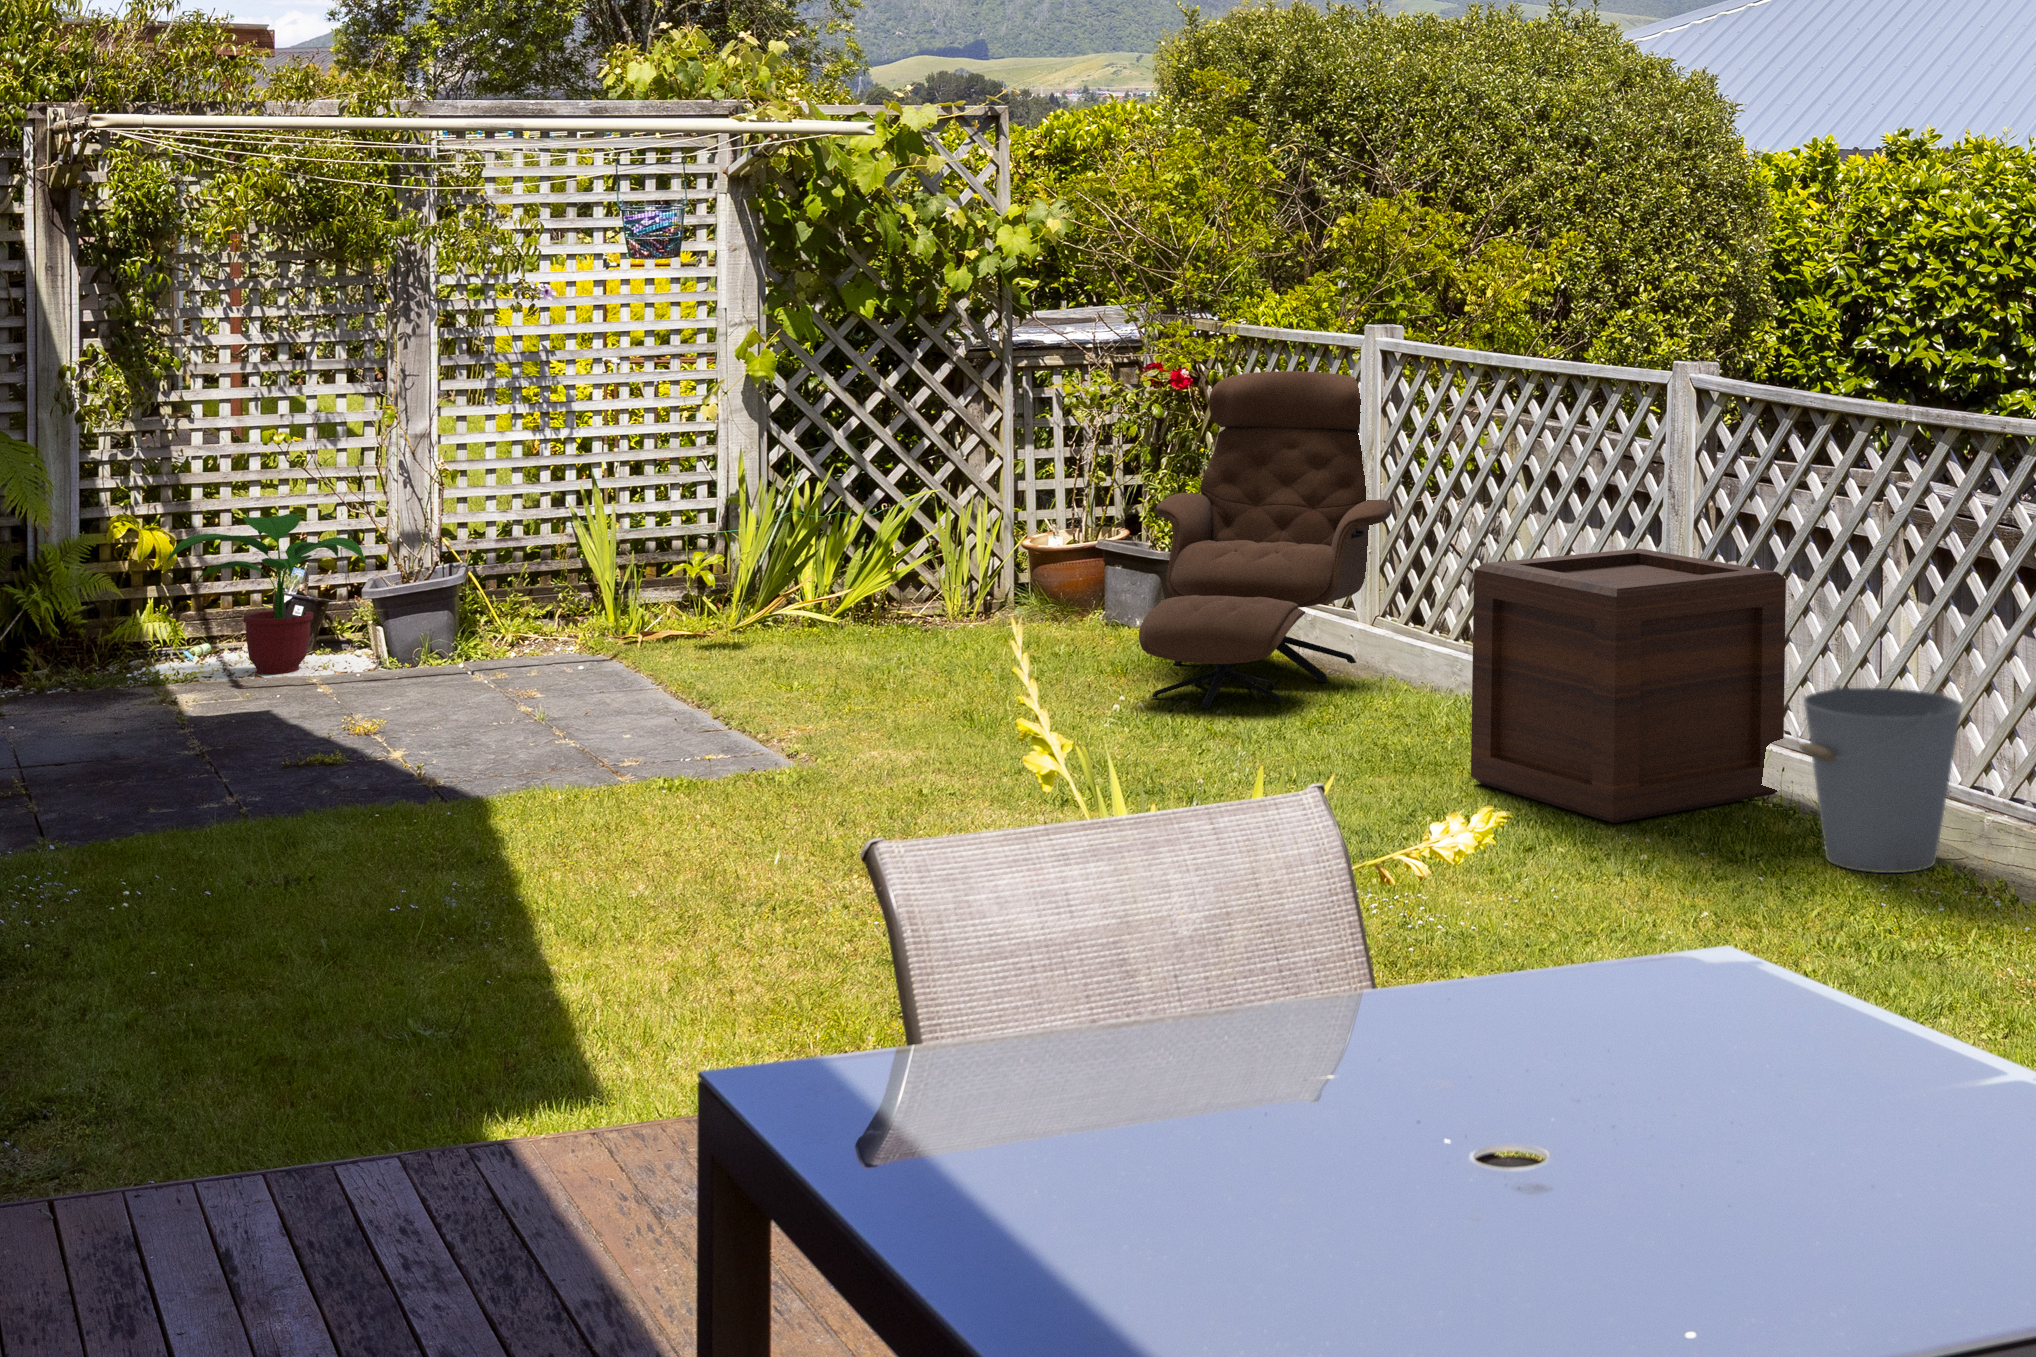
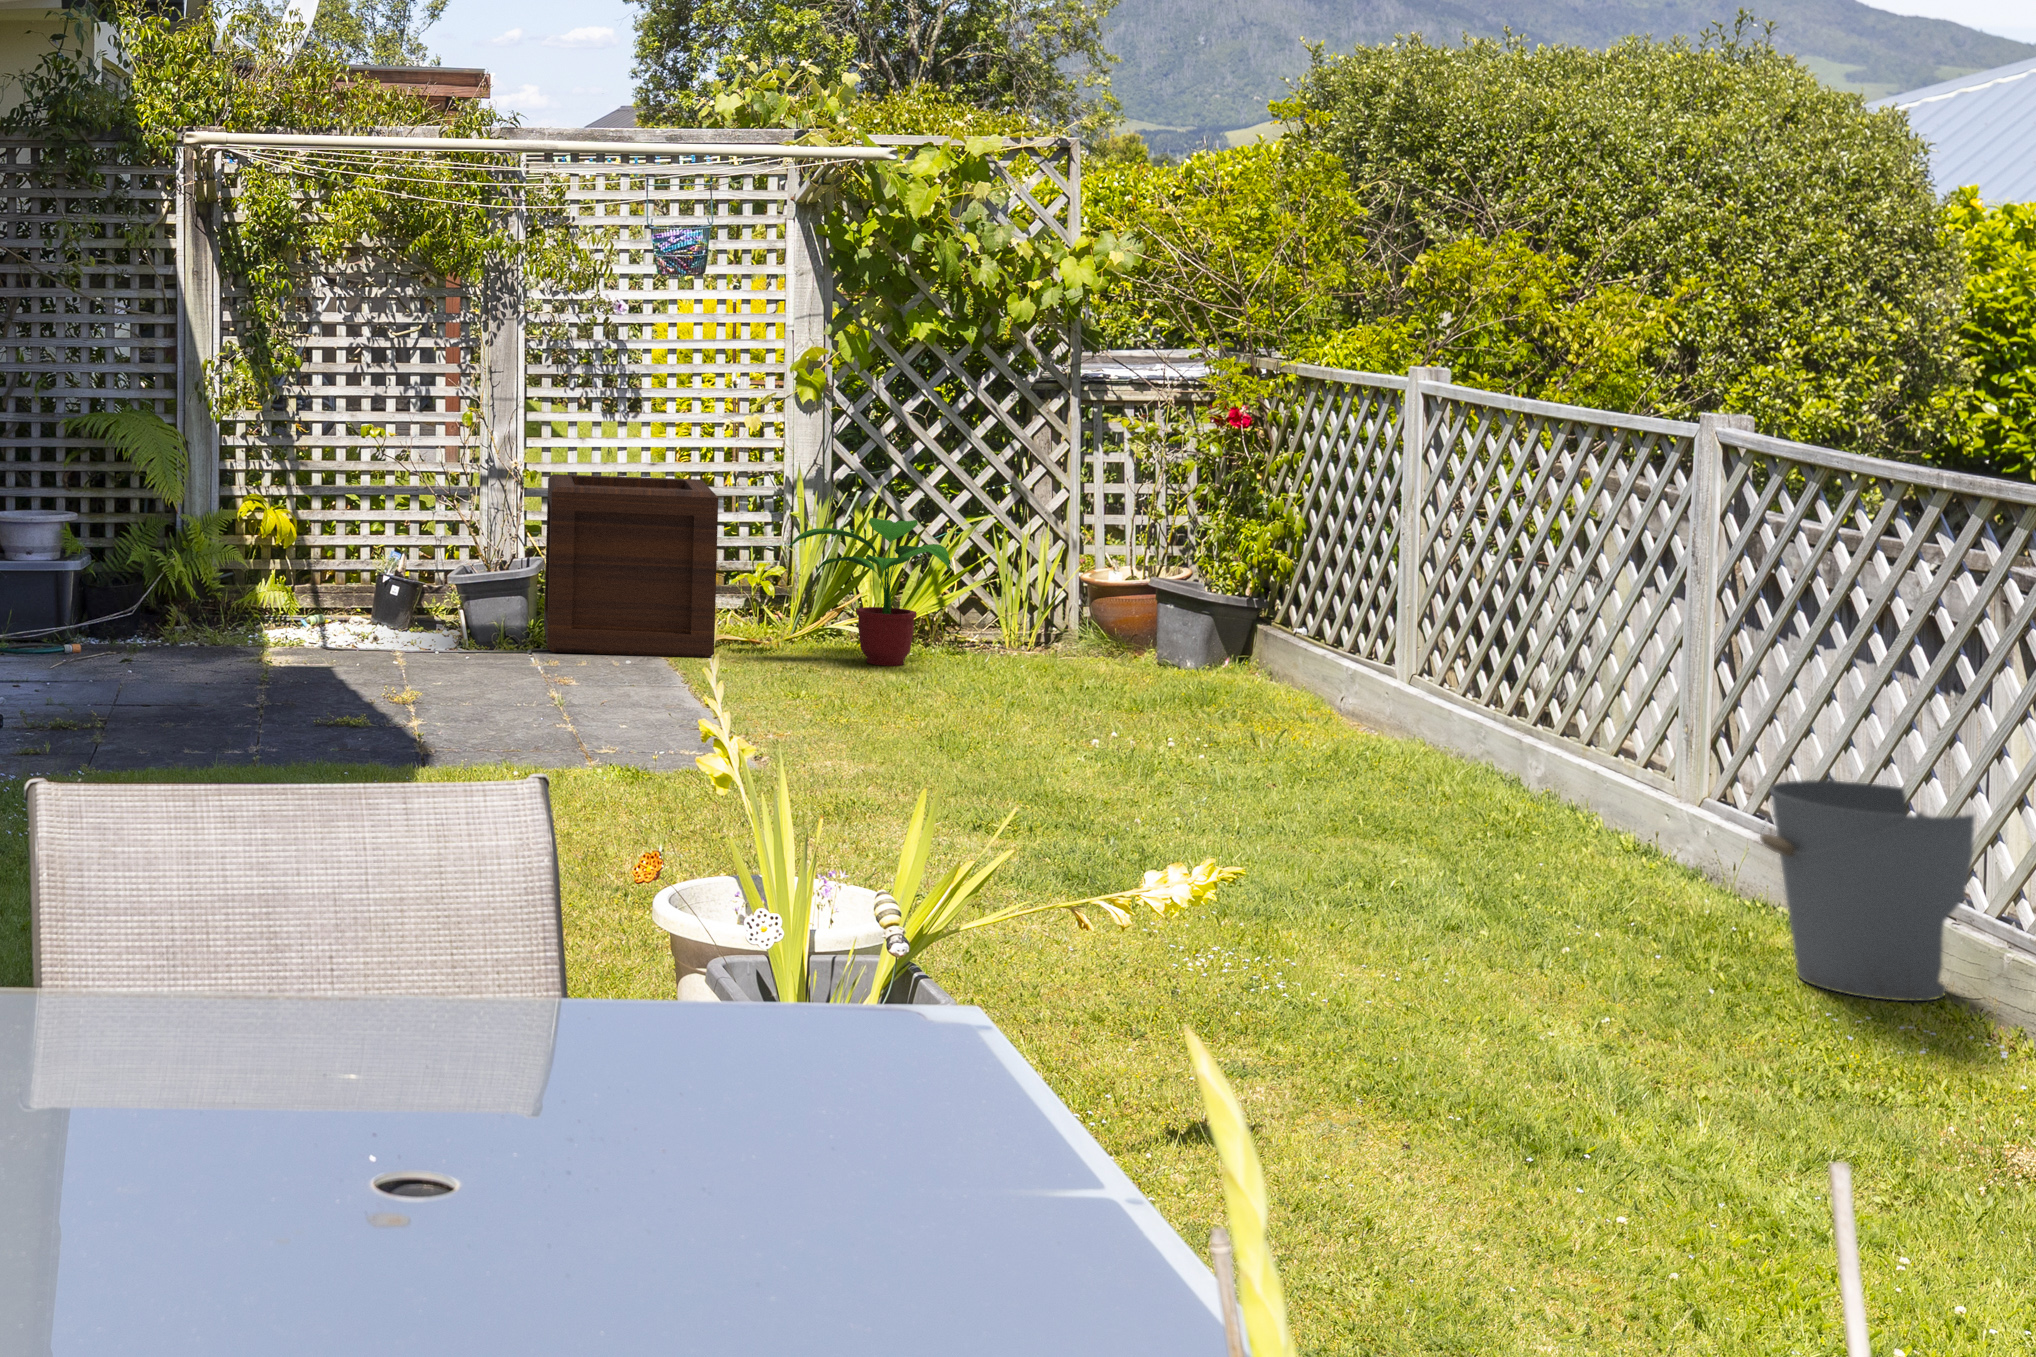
lounge chair: present [1139,371,1392,708] -> none [1121,411,1435,758]
potted plant: present [167,513,366,674] -> present [789,518,951,666]
wooden crate: present [1471,549,1786,823] -> present [544,474,718,658]

